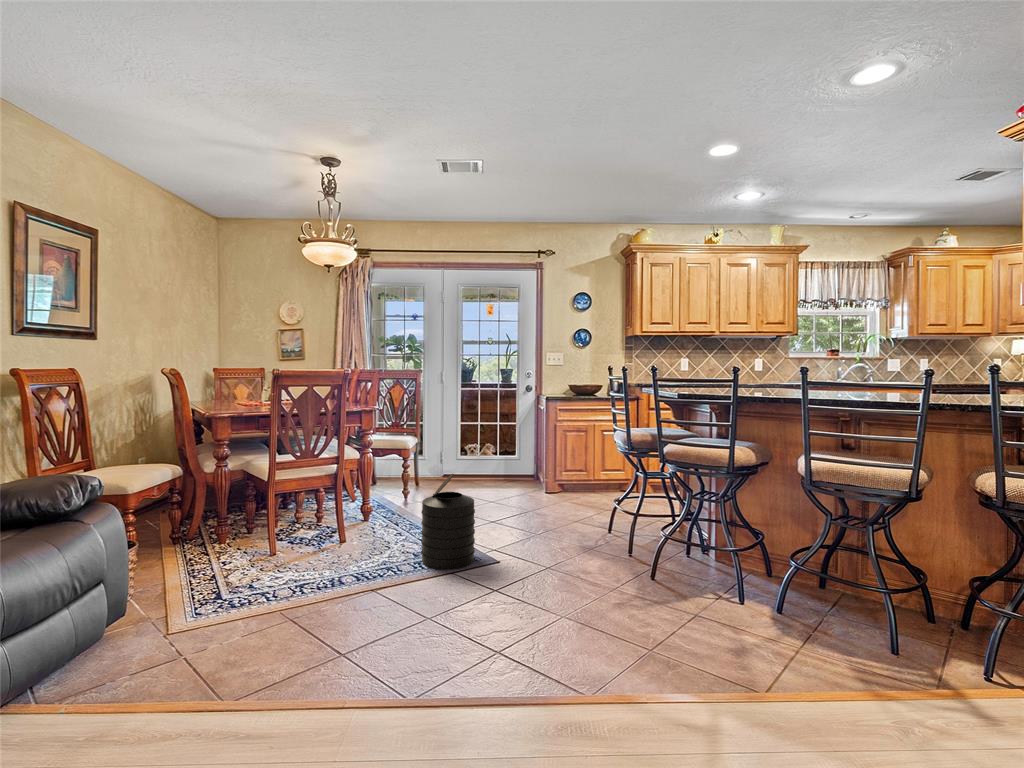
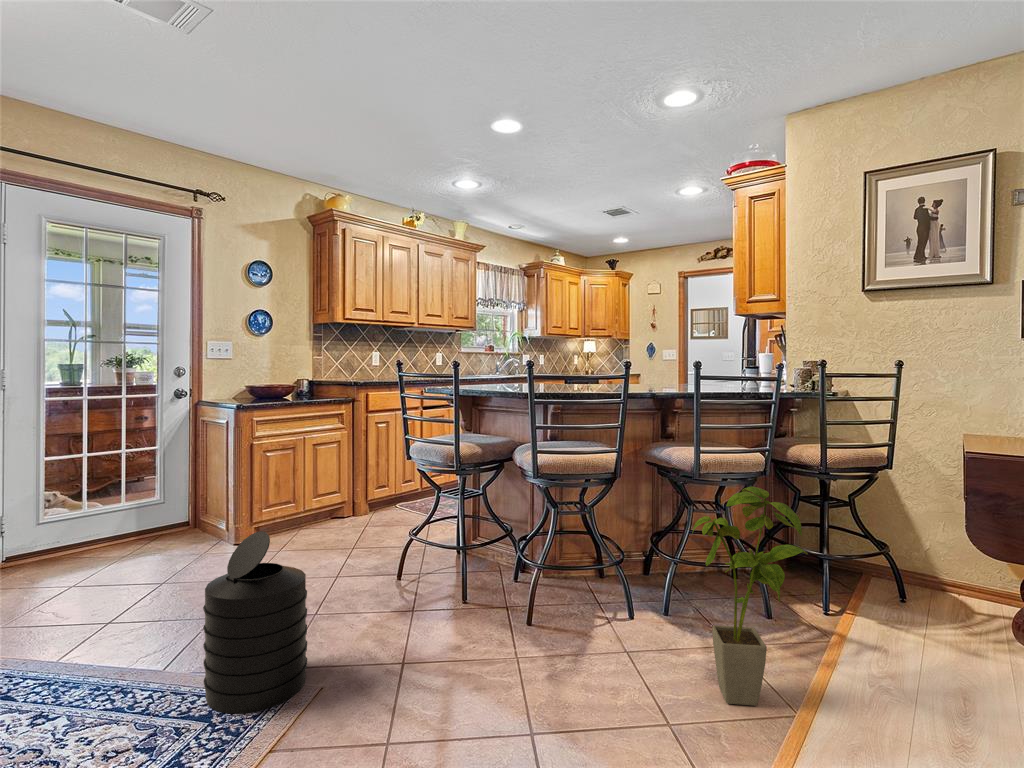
house plant: none [645,503,755,697] -> present [693,487,808,706]

